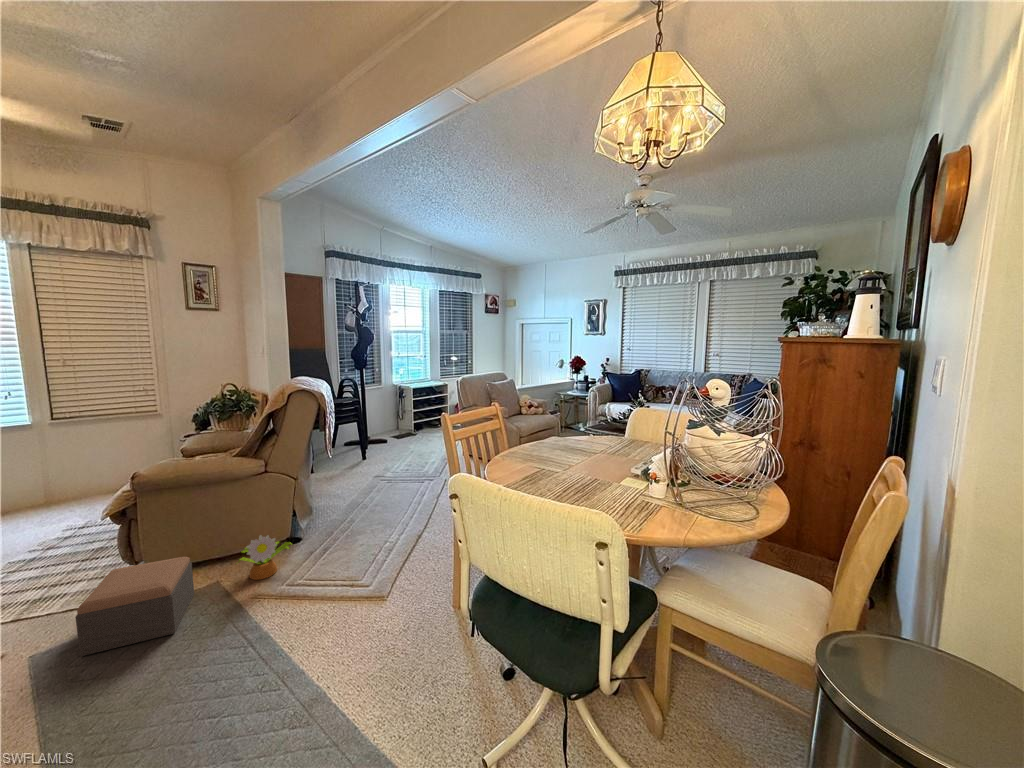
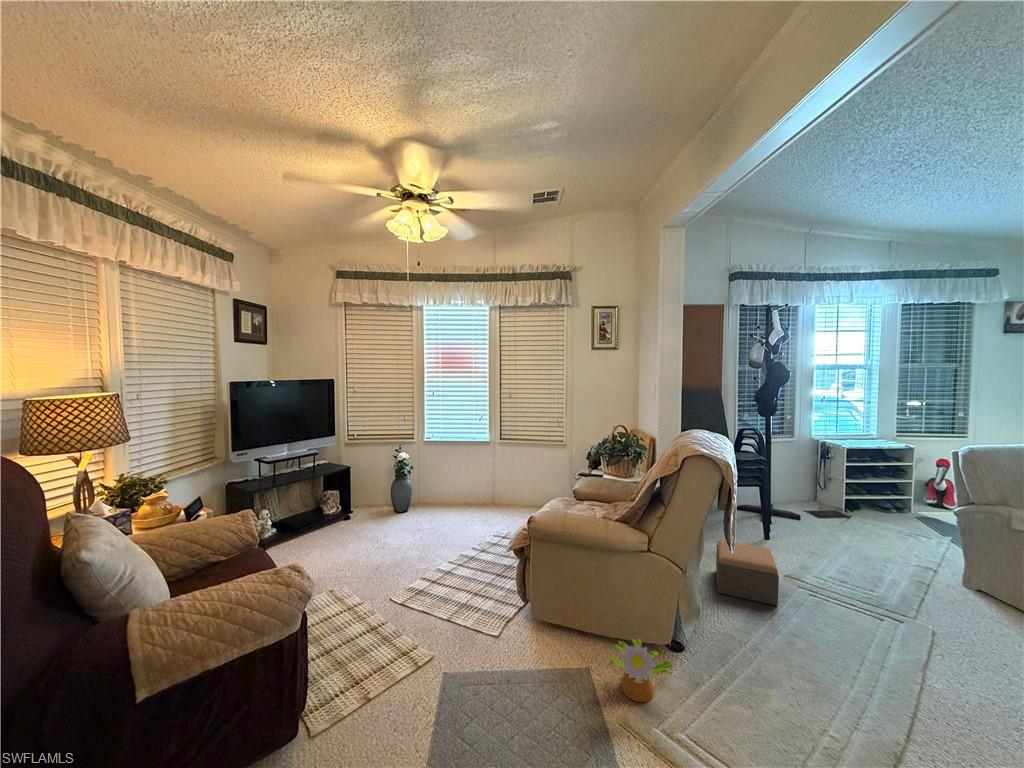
footstool: present [75,557,194,656] -> present [716,540,779,606]

